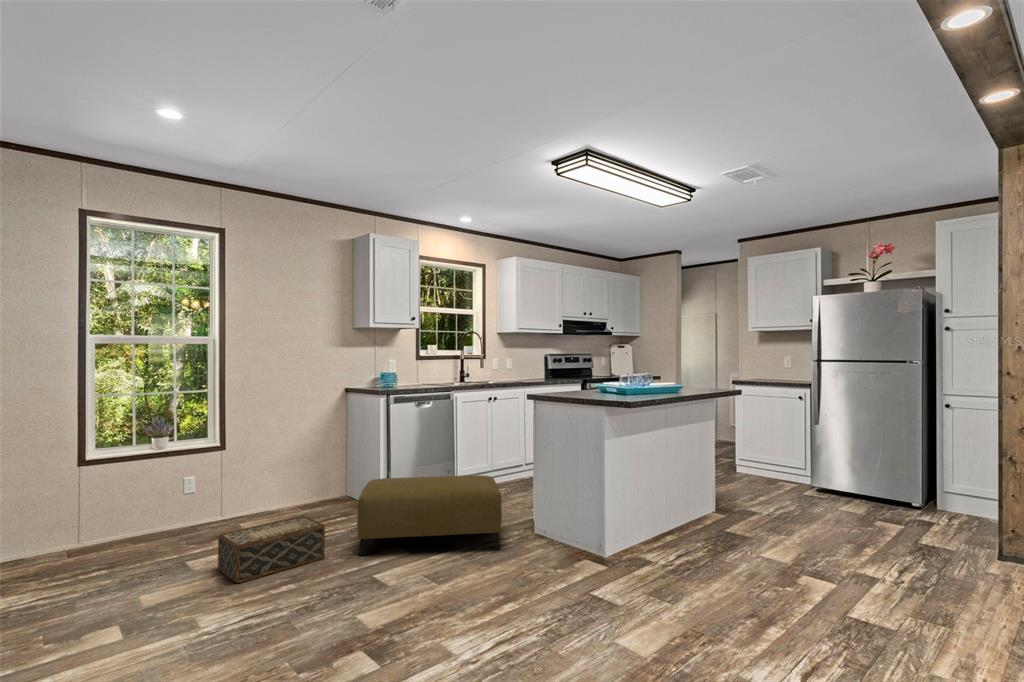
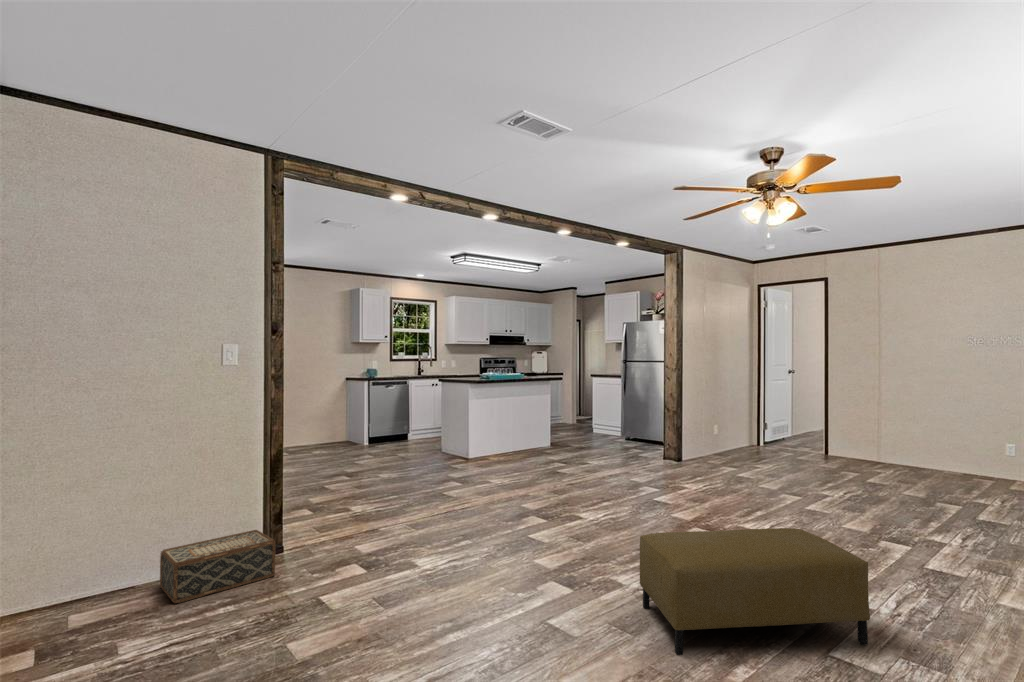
ottoman: present [357,475,502,556] -> present [640,528,870,655]

